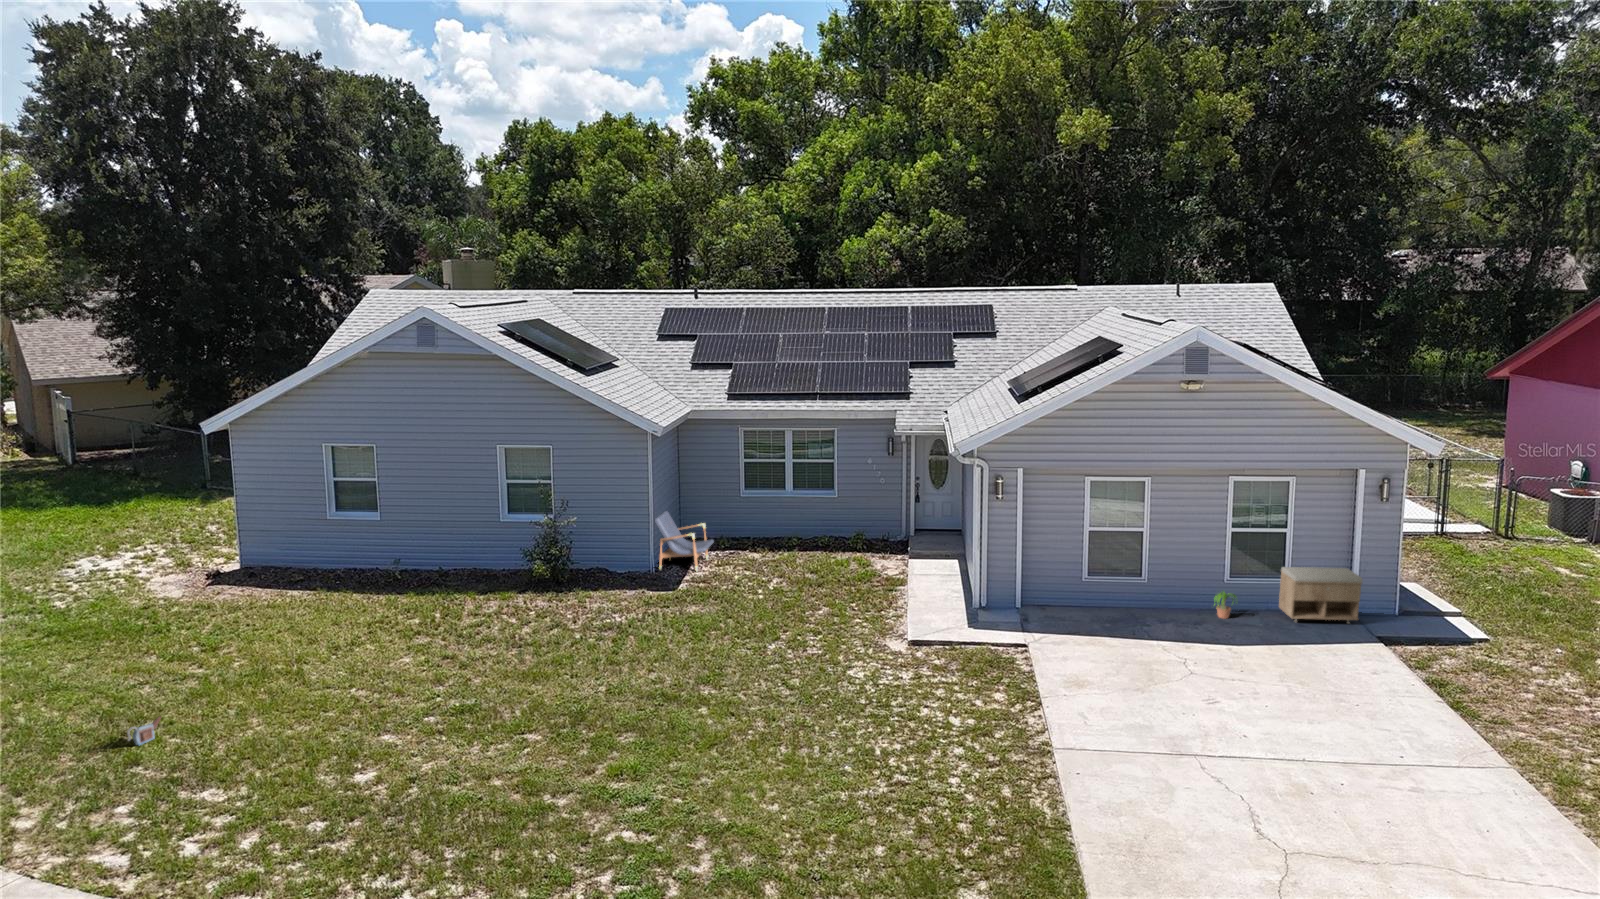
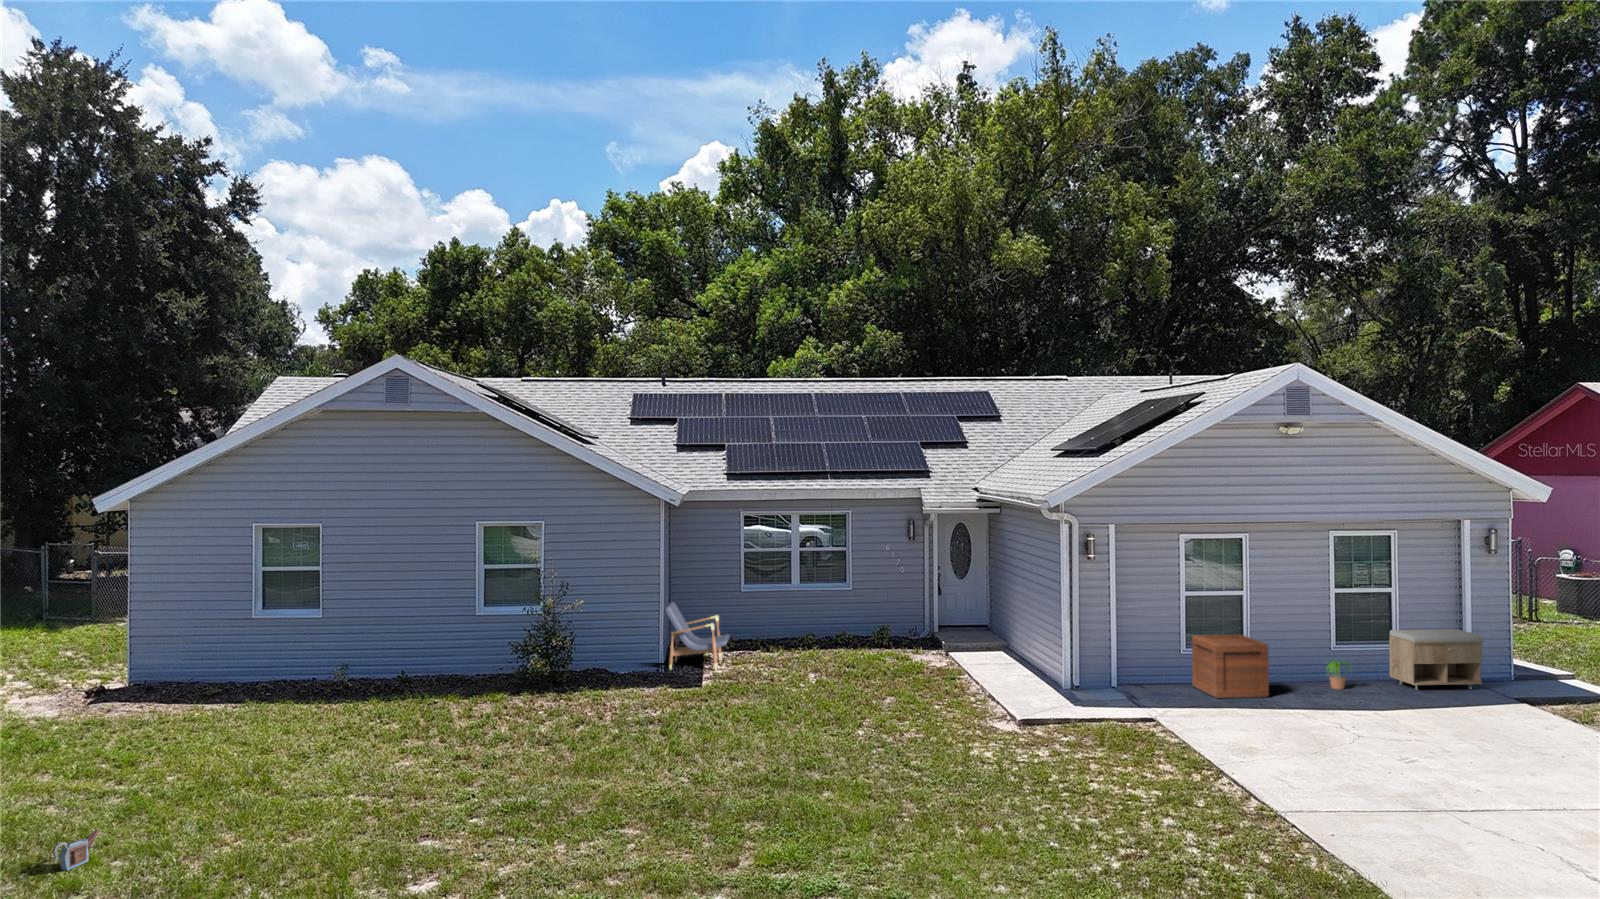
wooden crate: none [1091,566,1152,625] -> present [1192,635,1269,698]

